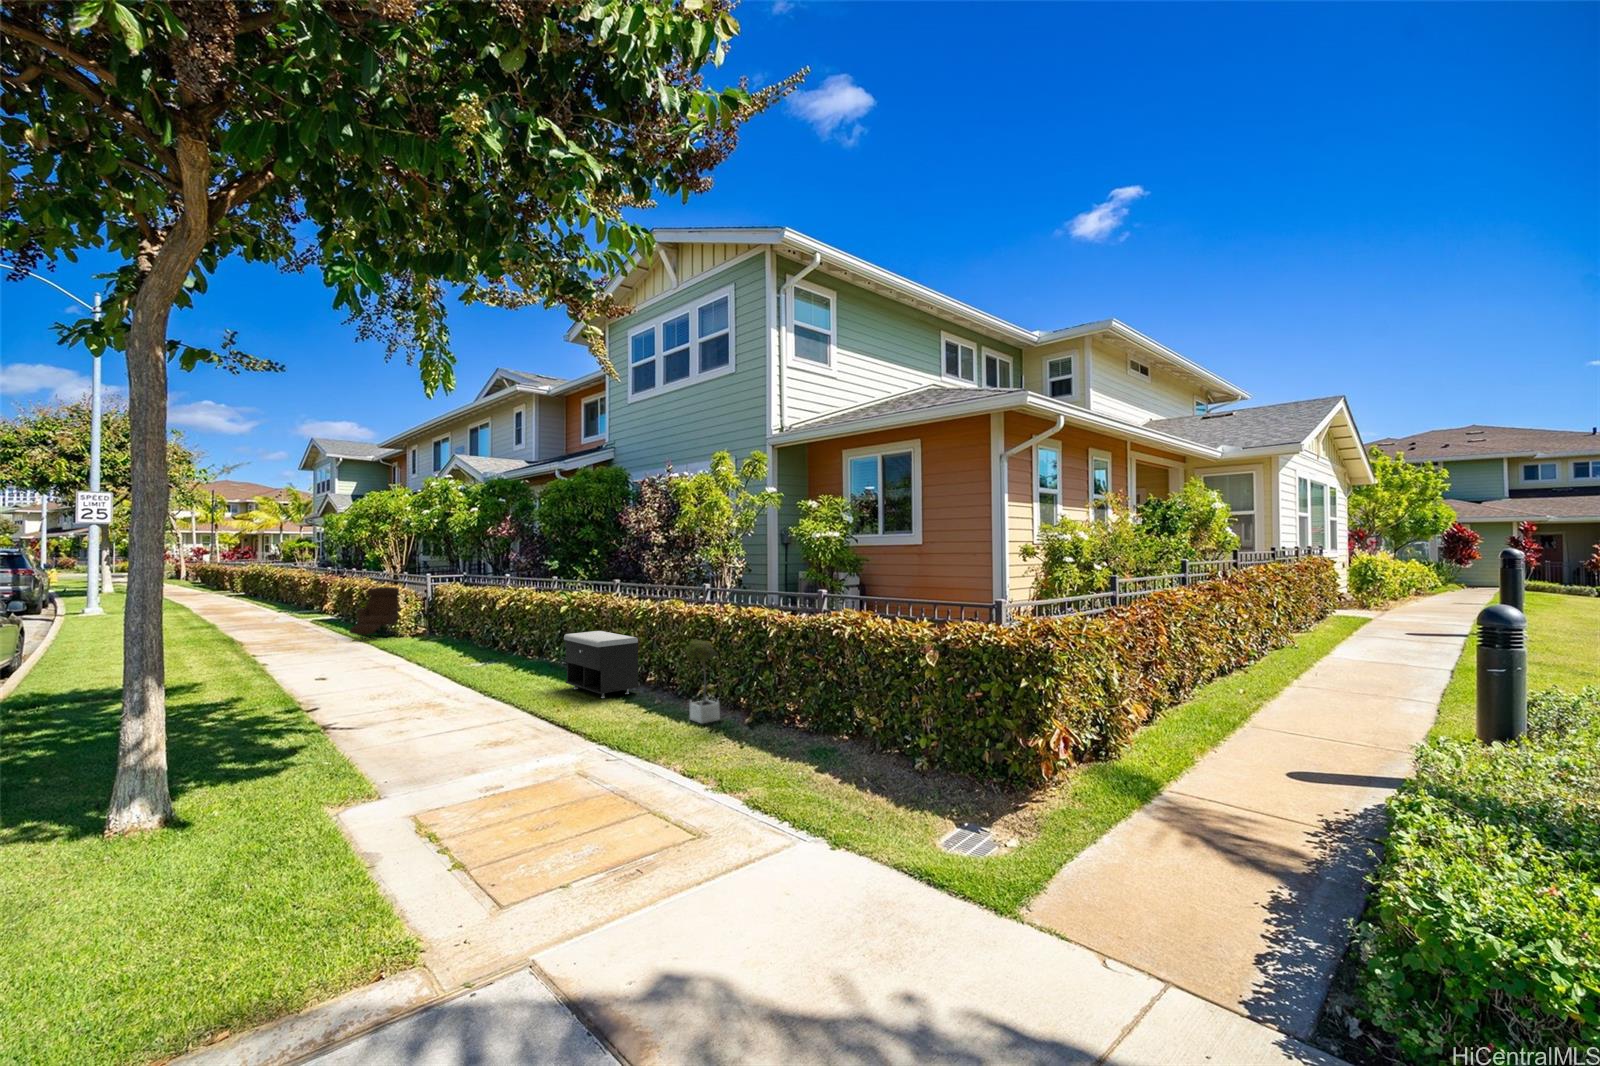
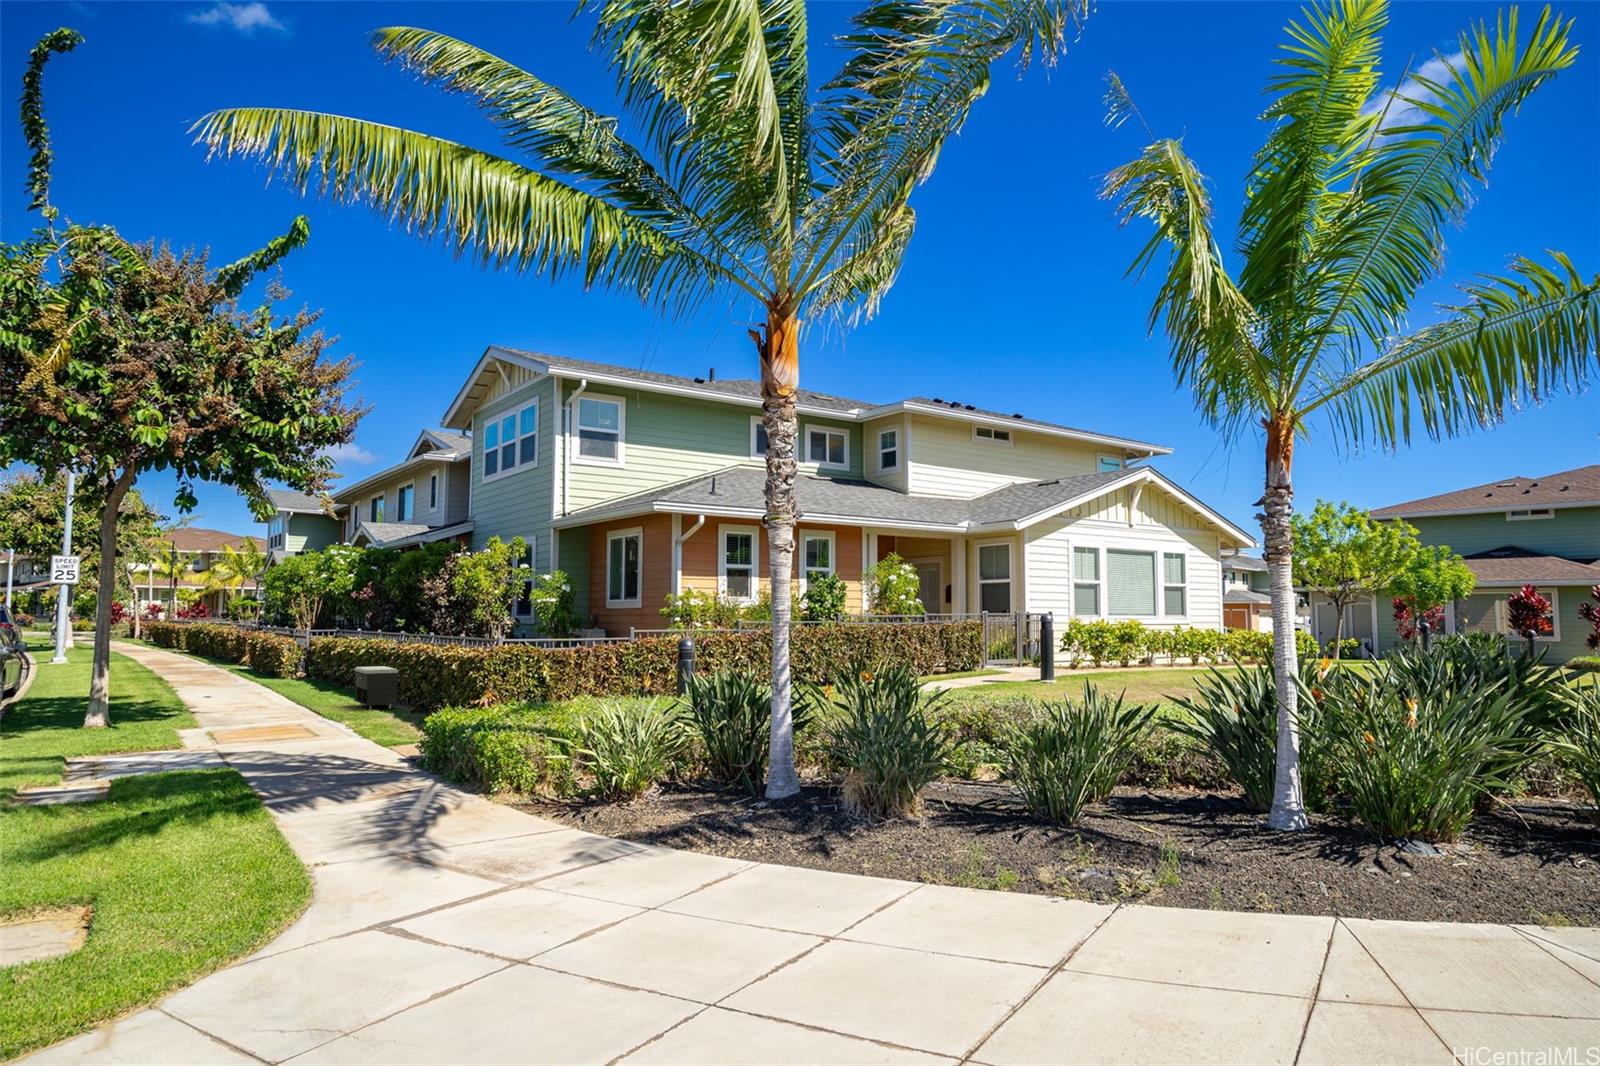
lounge chair: present [350,587,401,640] -> none [244,639,289,682]
potted tree: present [686,640,720,723] -> none [400,665,424,719]

